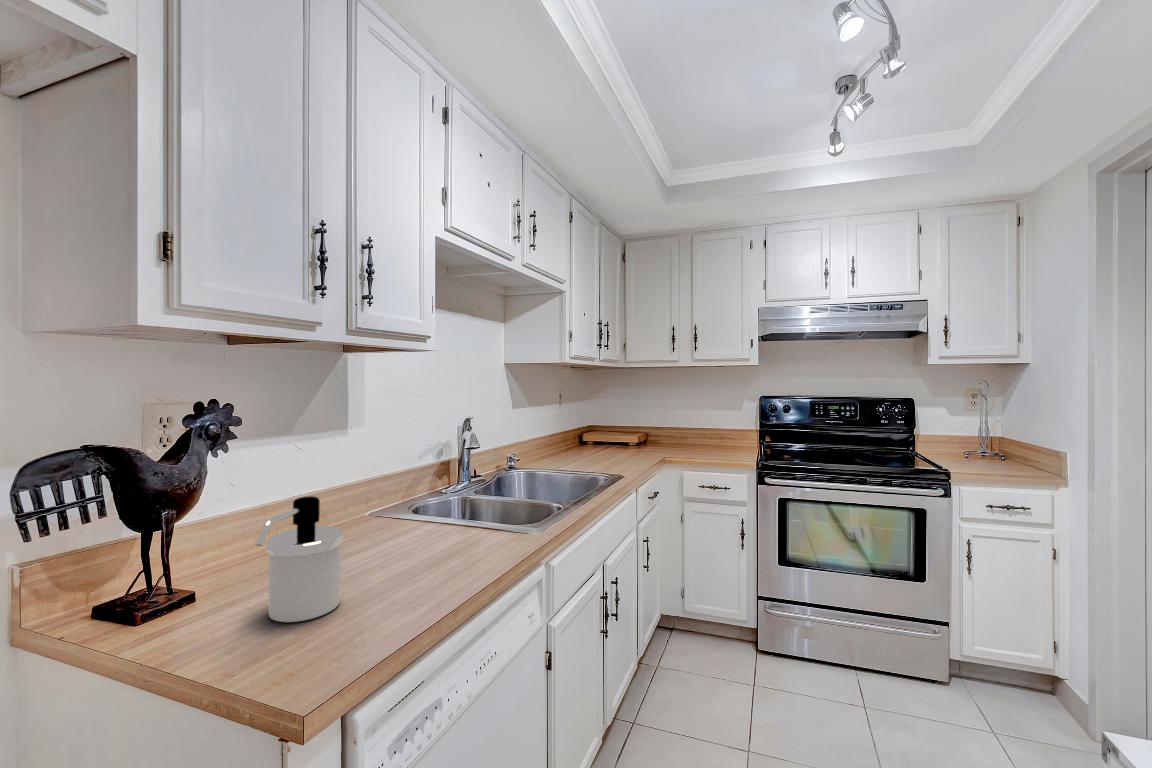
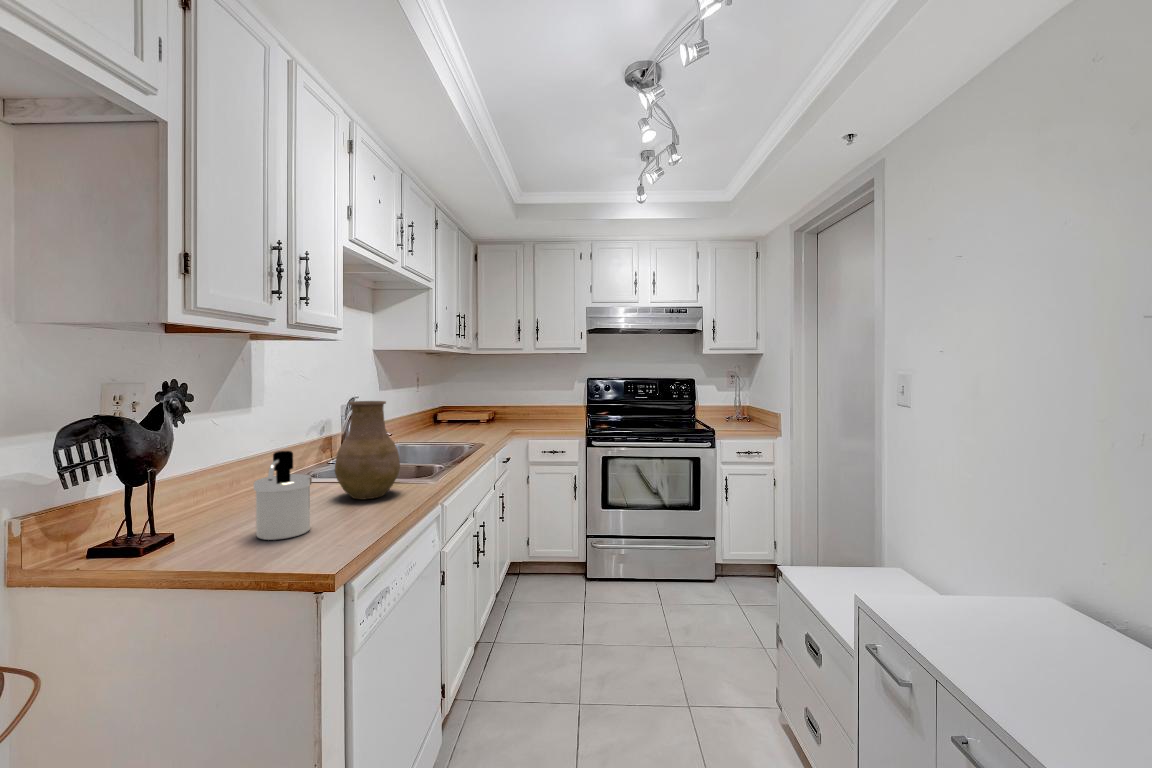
vase: none [407,426,487,555] -> present [335,401,400,499]

